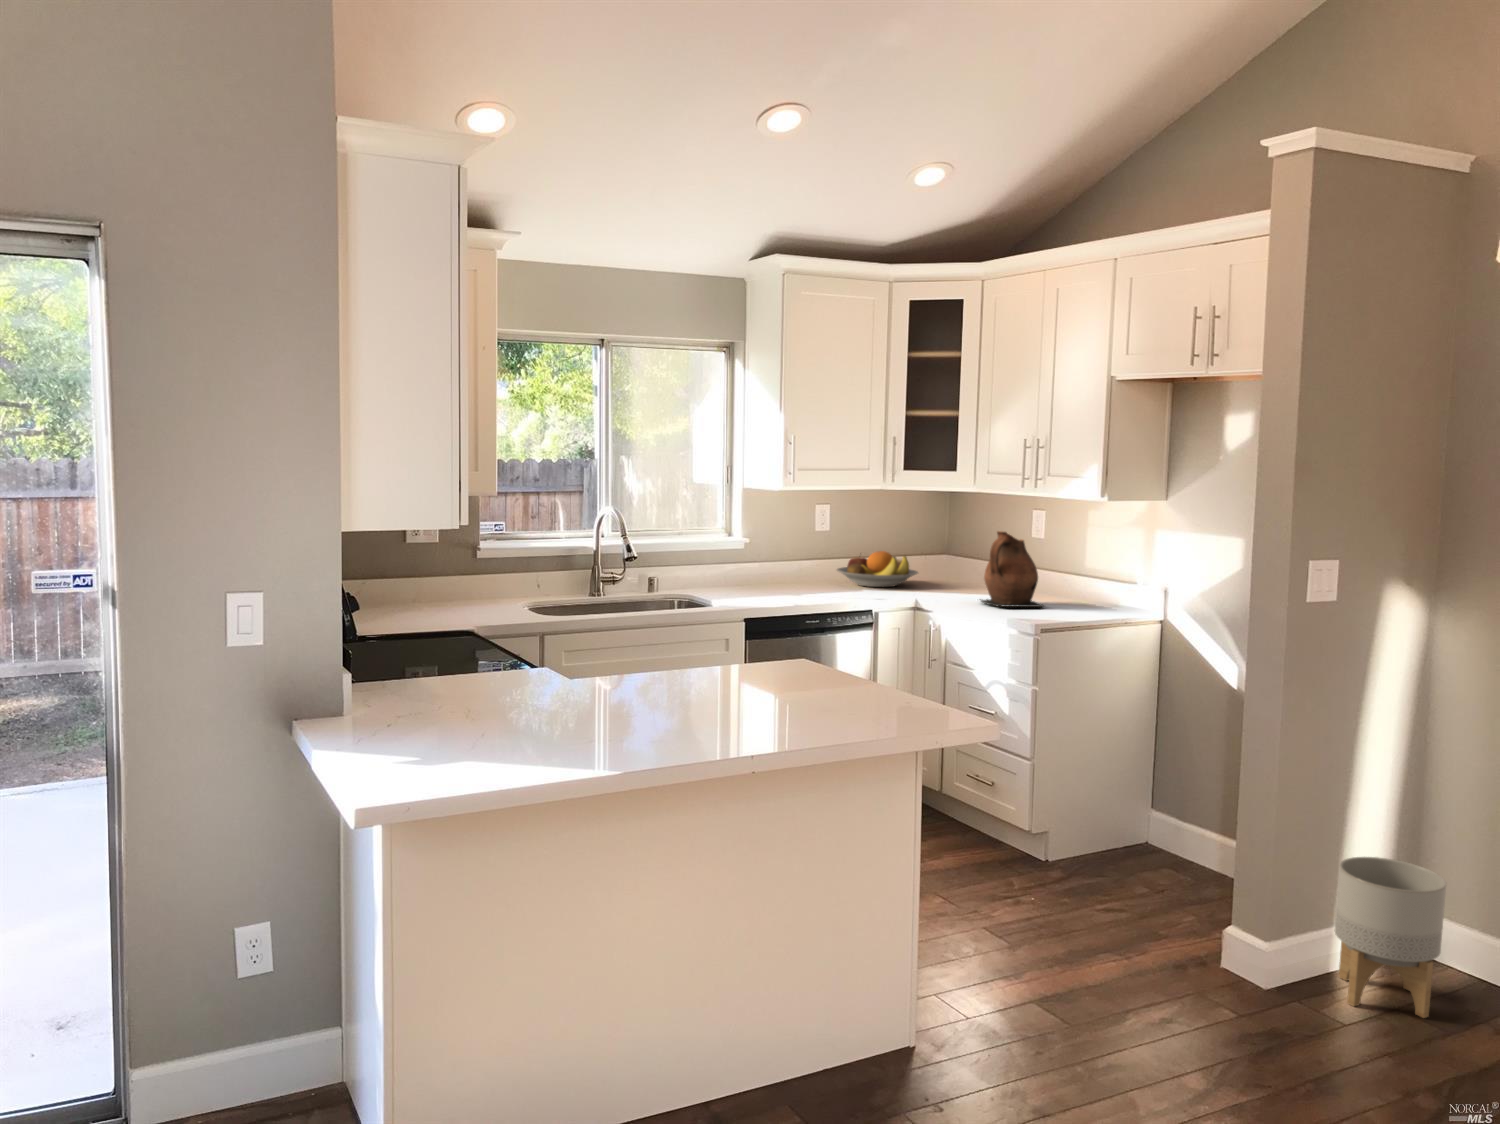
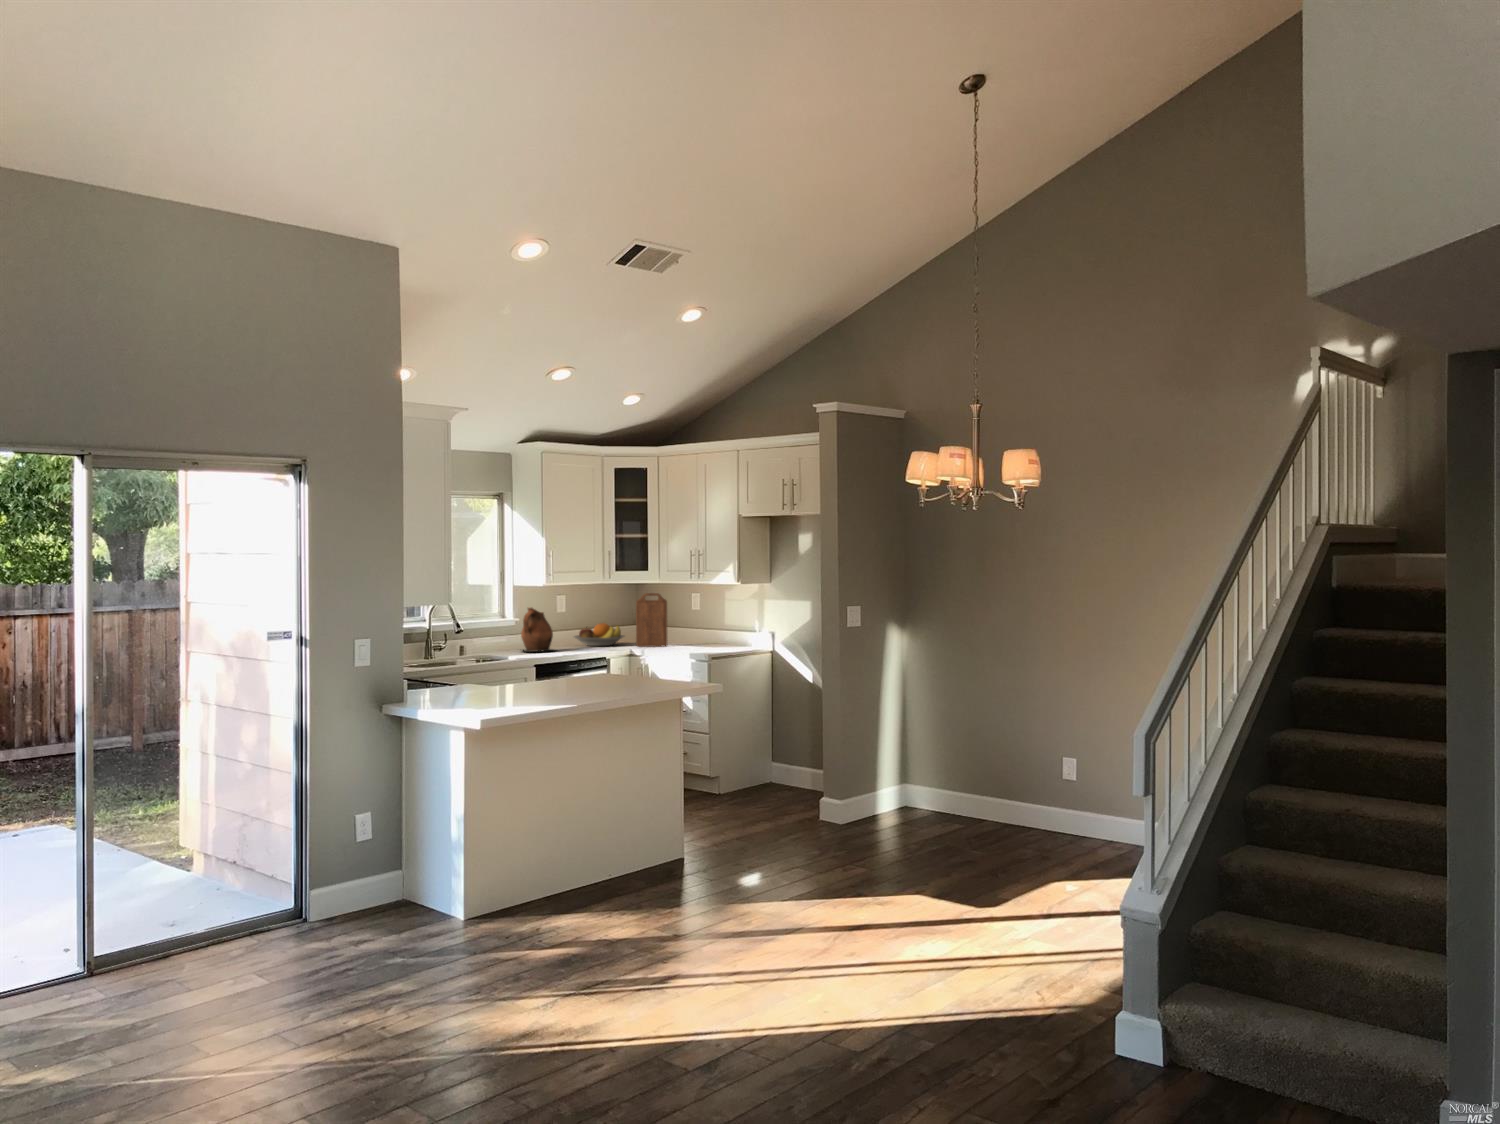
cutting board: none [929,507,983,596] -> present [636,593,667,647]
ceramic pitcher: present [980,531,1044,607] -> present [521,608,555,652]
planter: present [1334,857,1446,1018] -> none [871,753,916,823]

